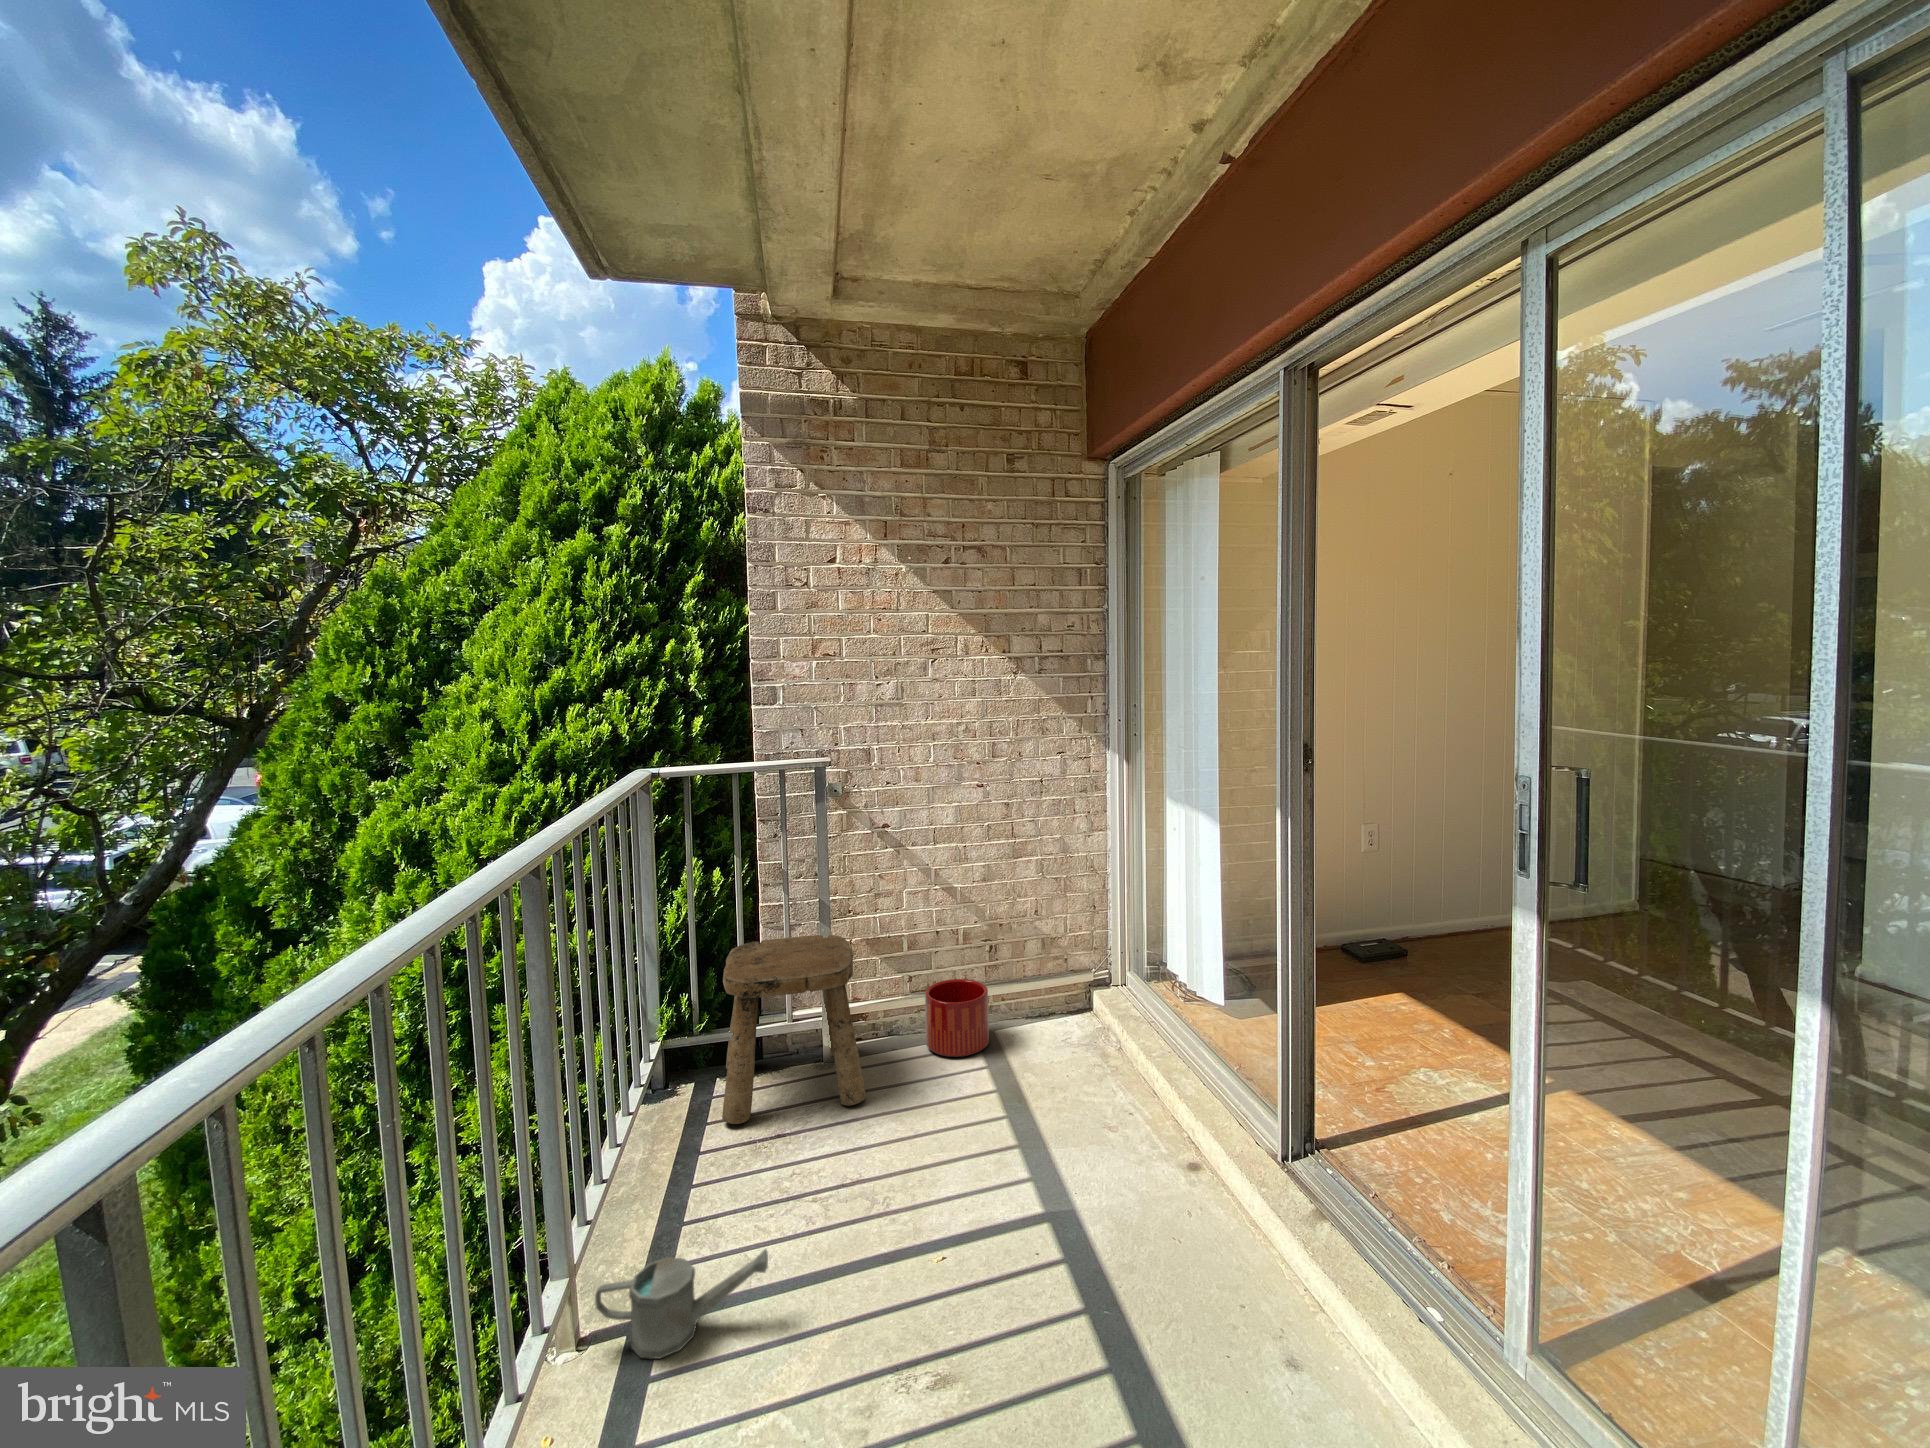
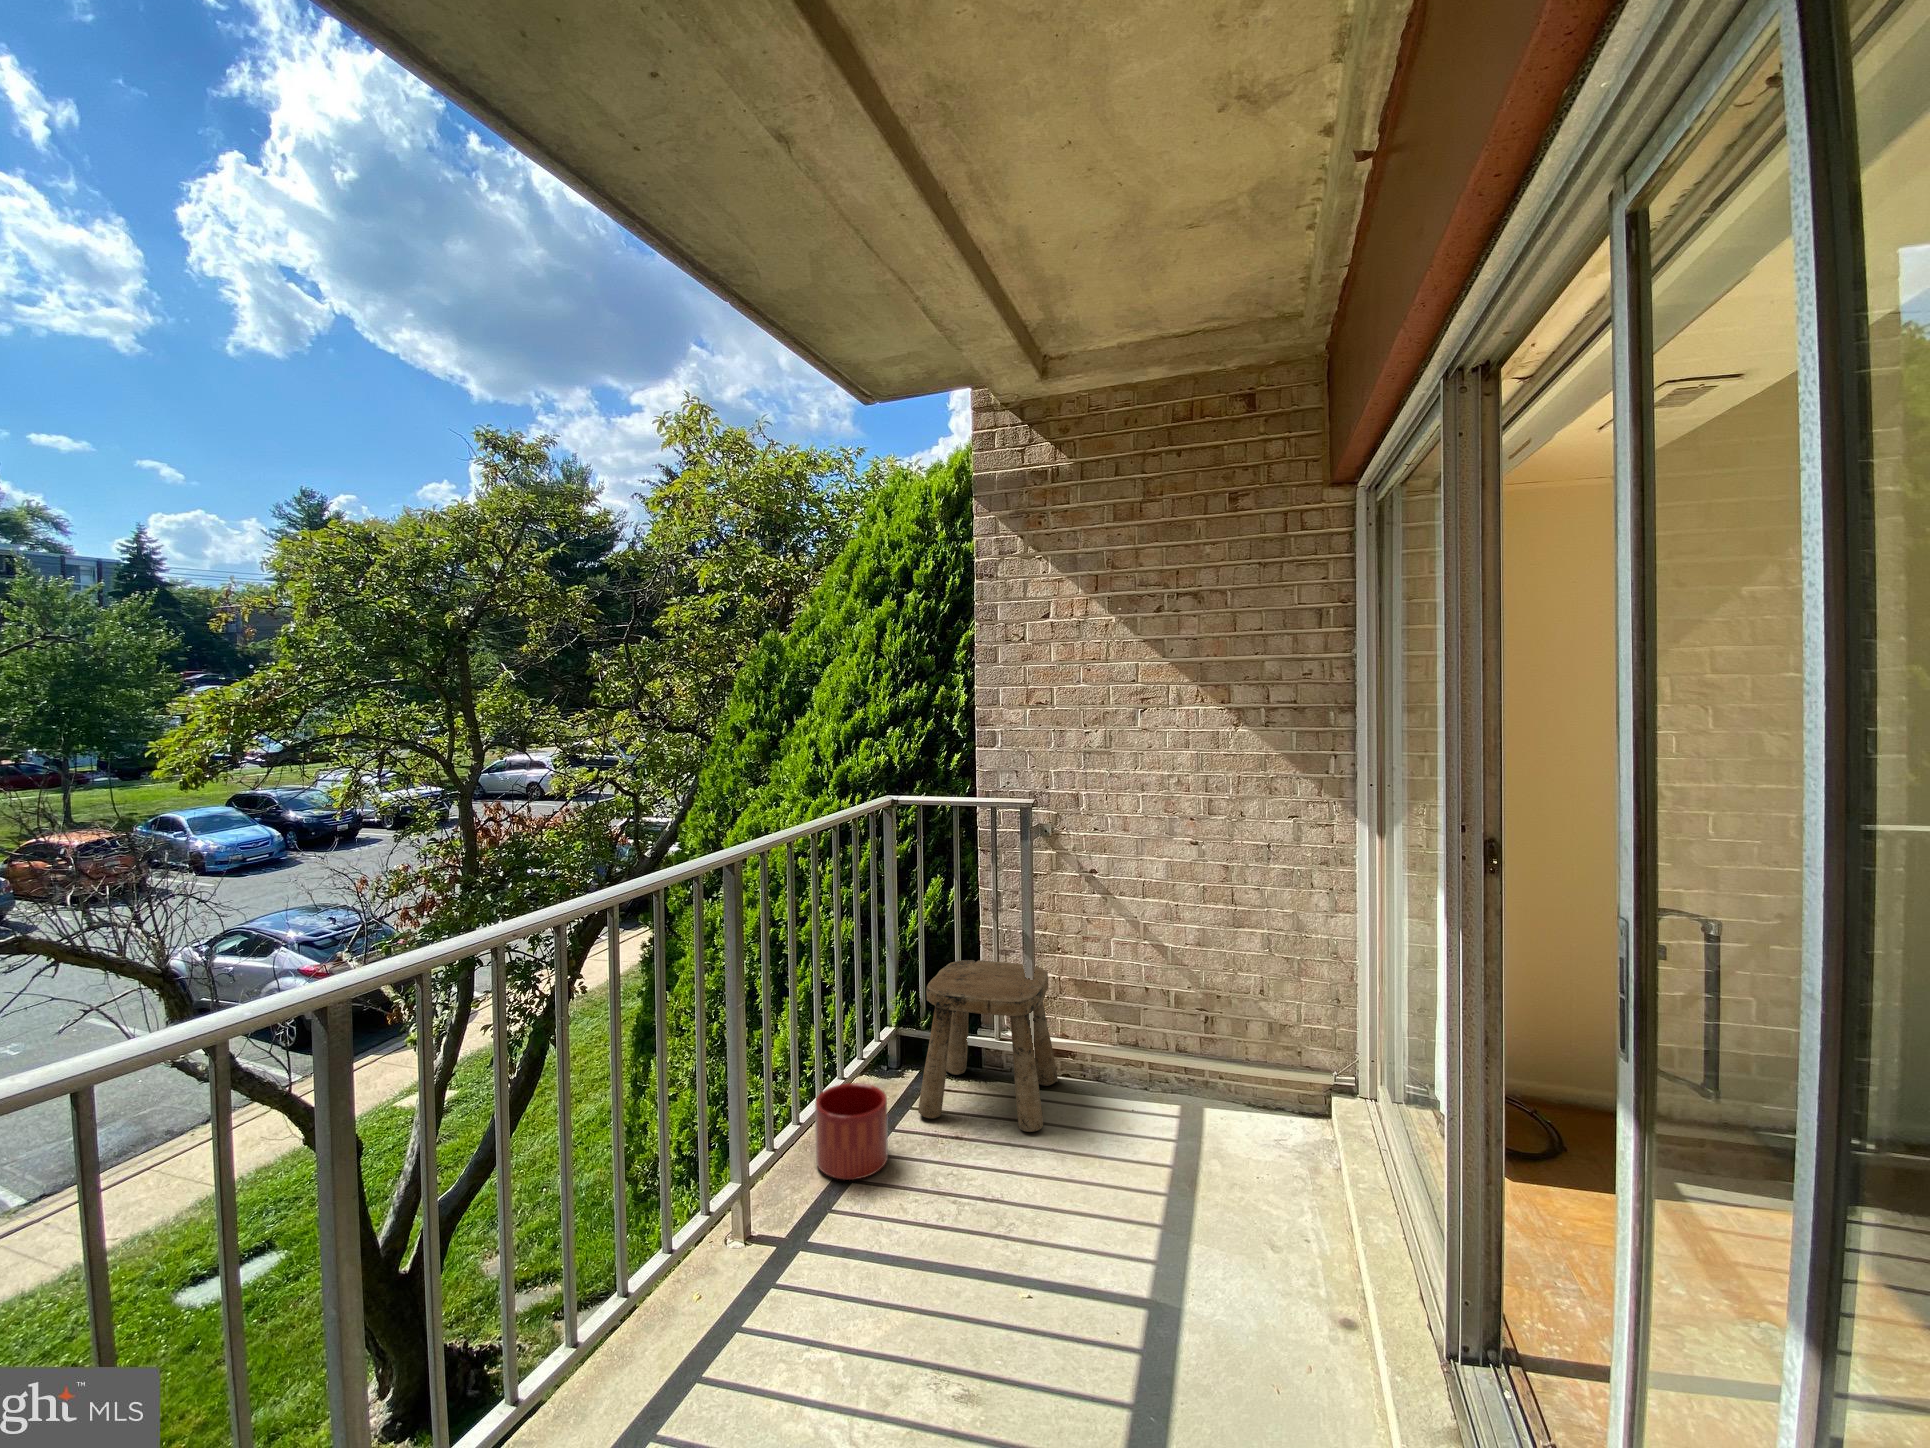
planter: present [925,979,989,1057] -> present [815,1083,888,1180]
watering can: present [595,1249,768,1359] -> none [746,1203,869,1283]

